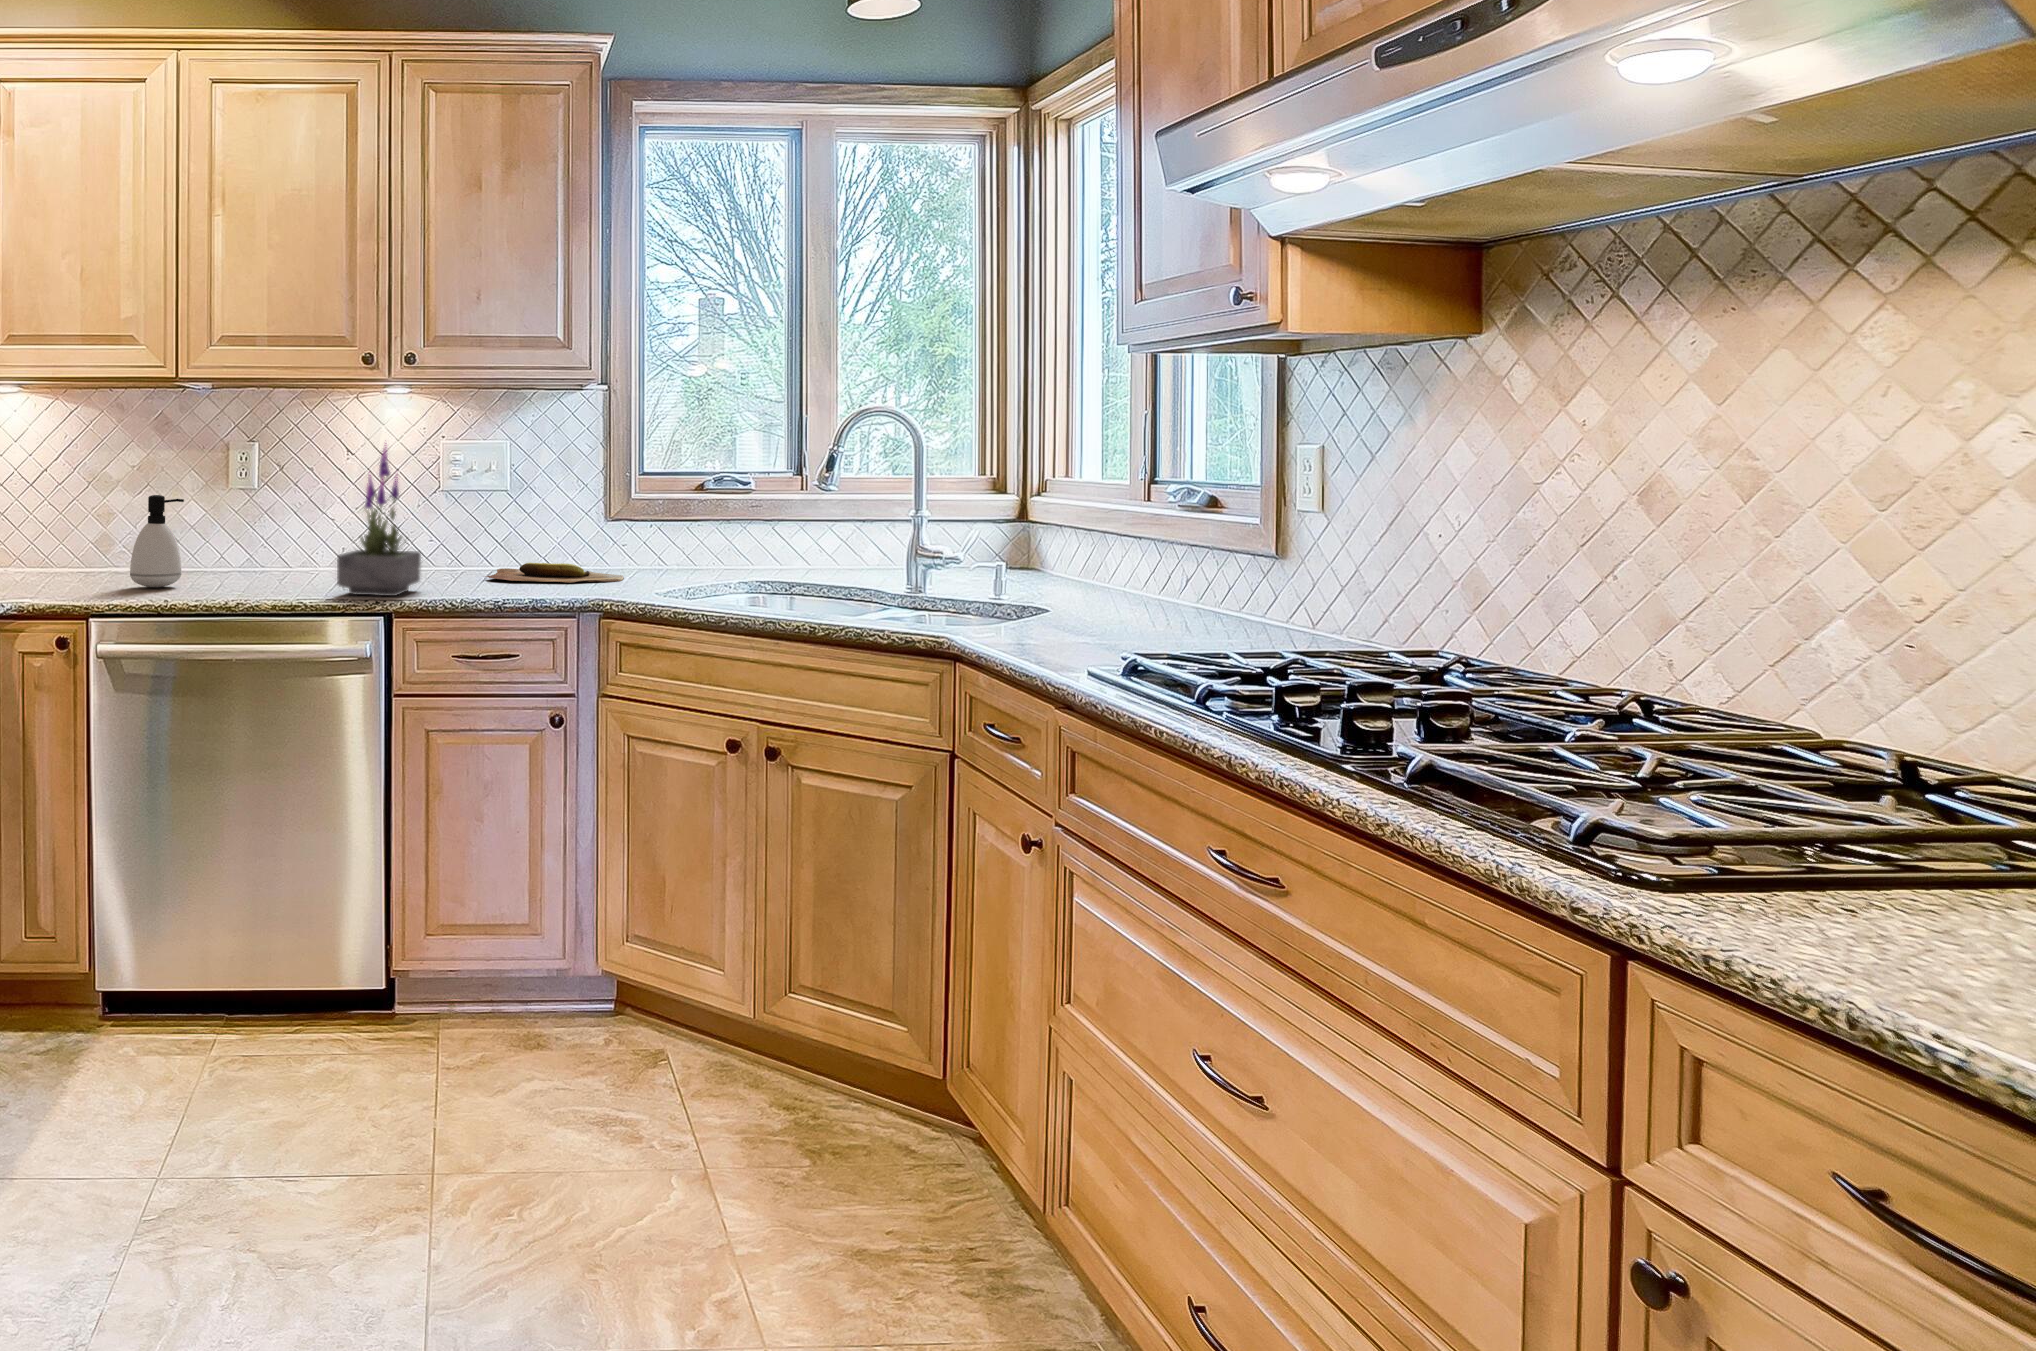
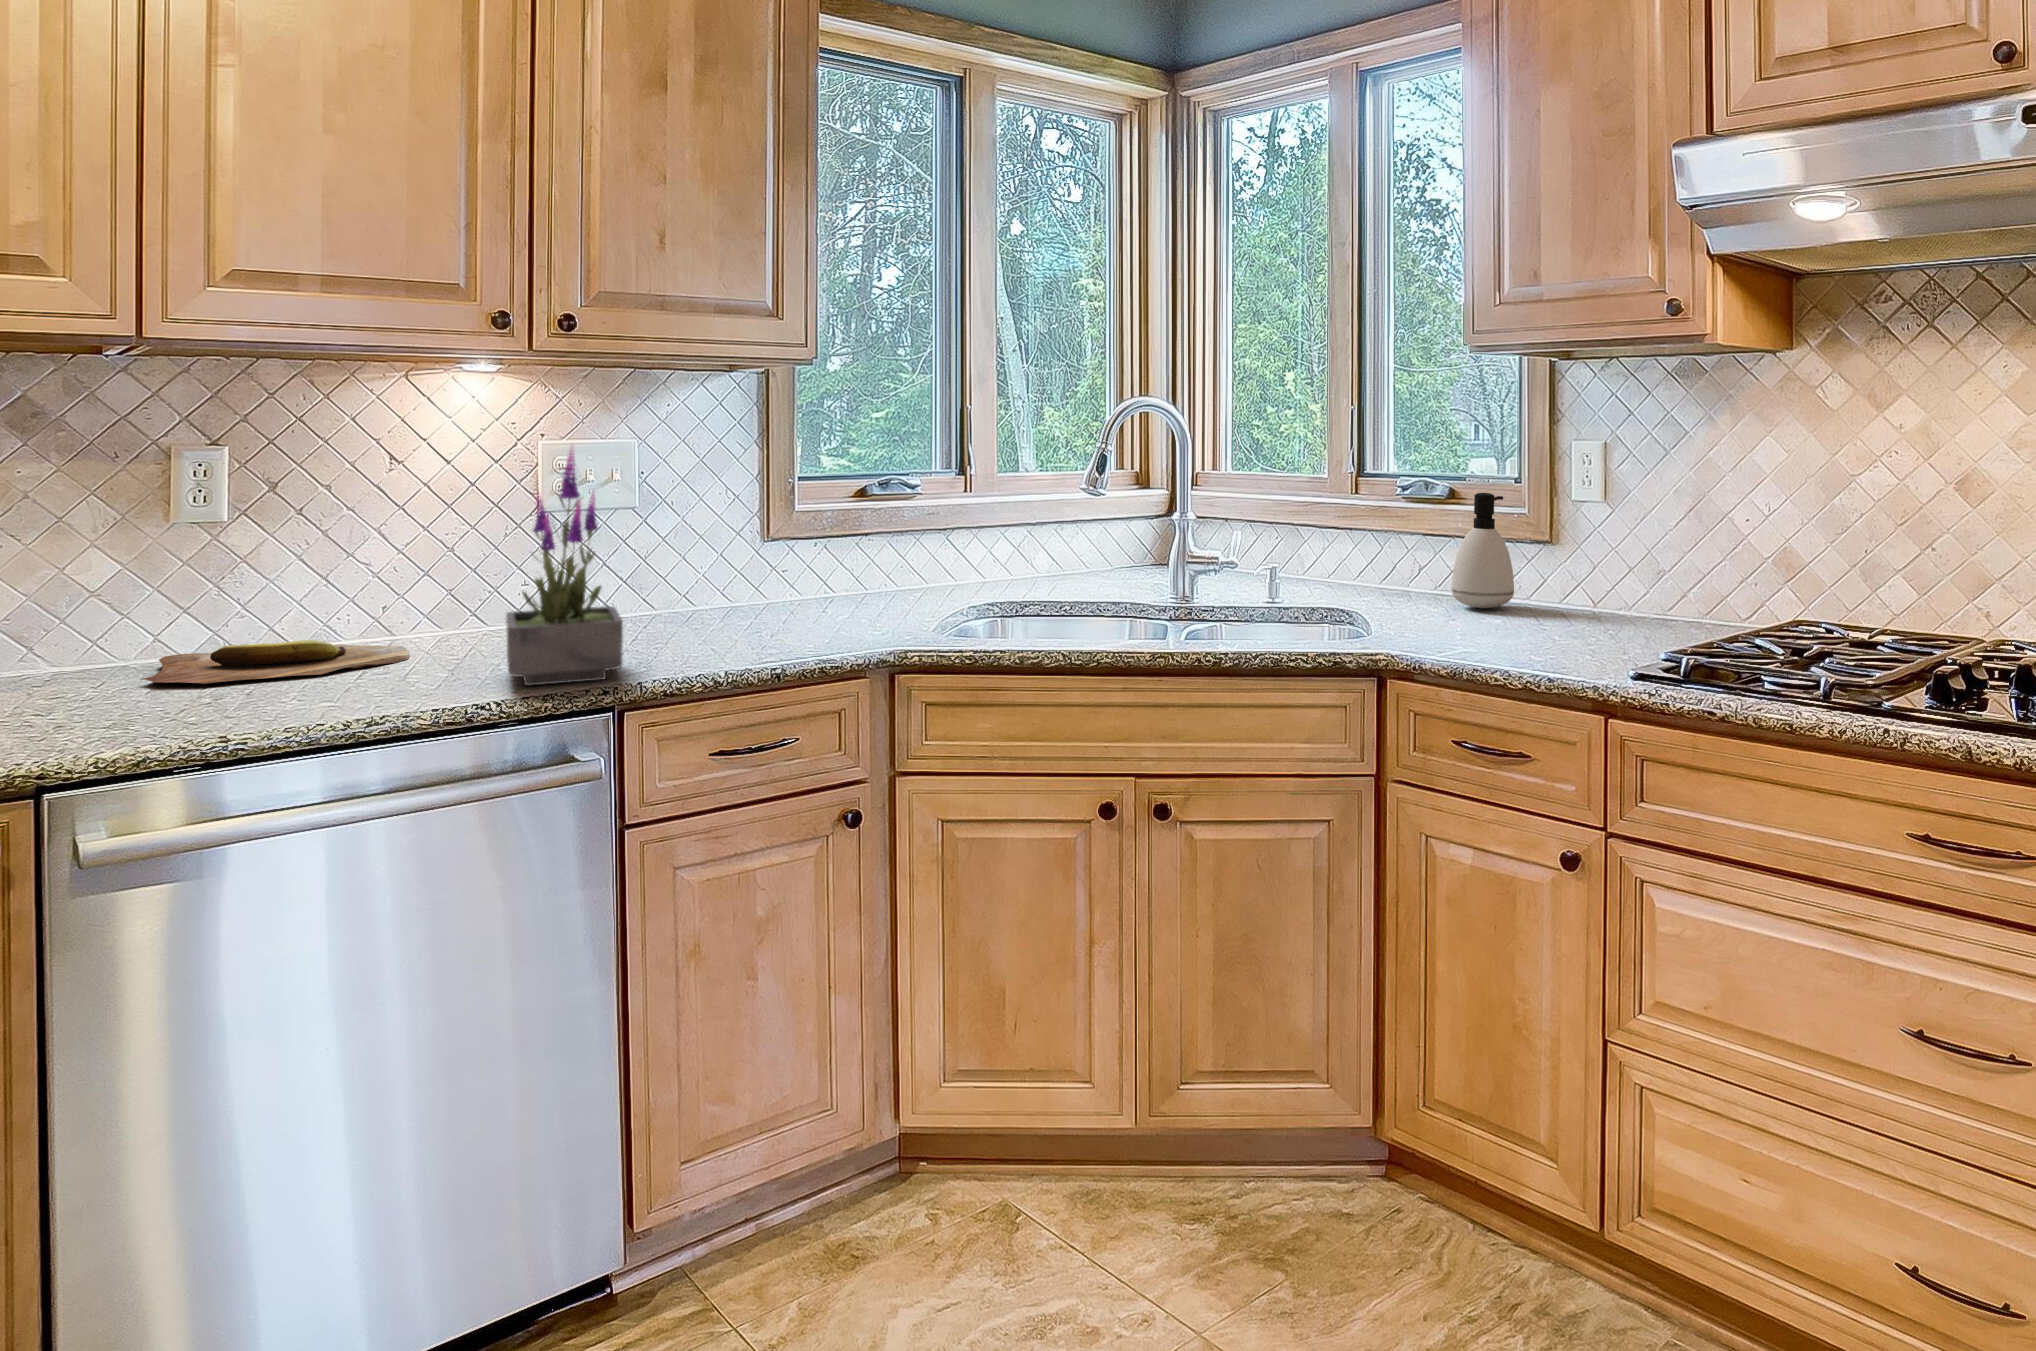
soap dispenser: present [130,495,184,587] -> present [1452,493,1514,608]
cutting board: present [485,563,624,582] -> present [140,640,410,684]

